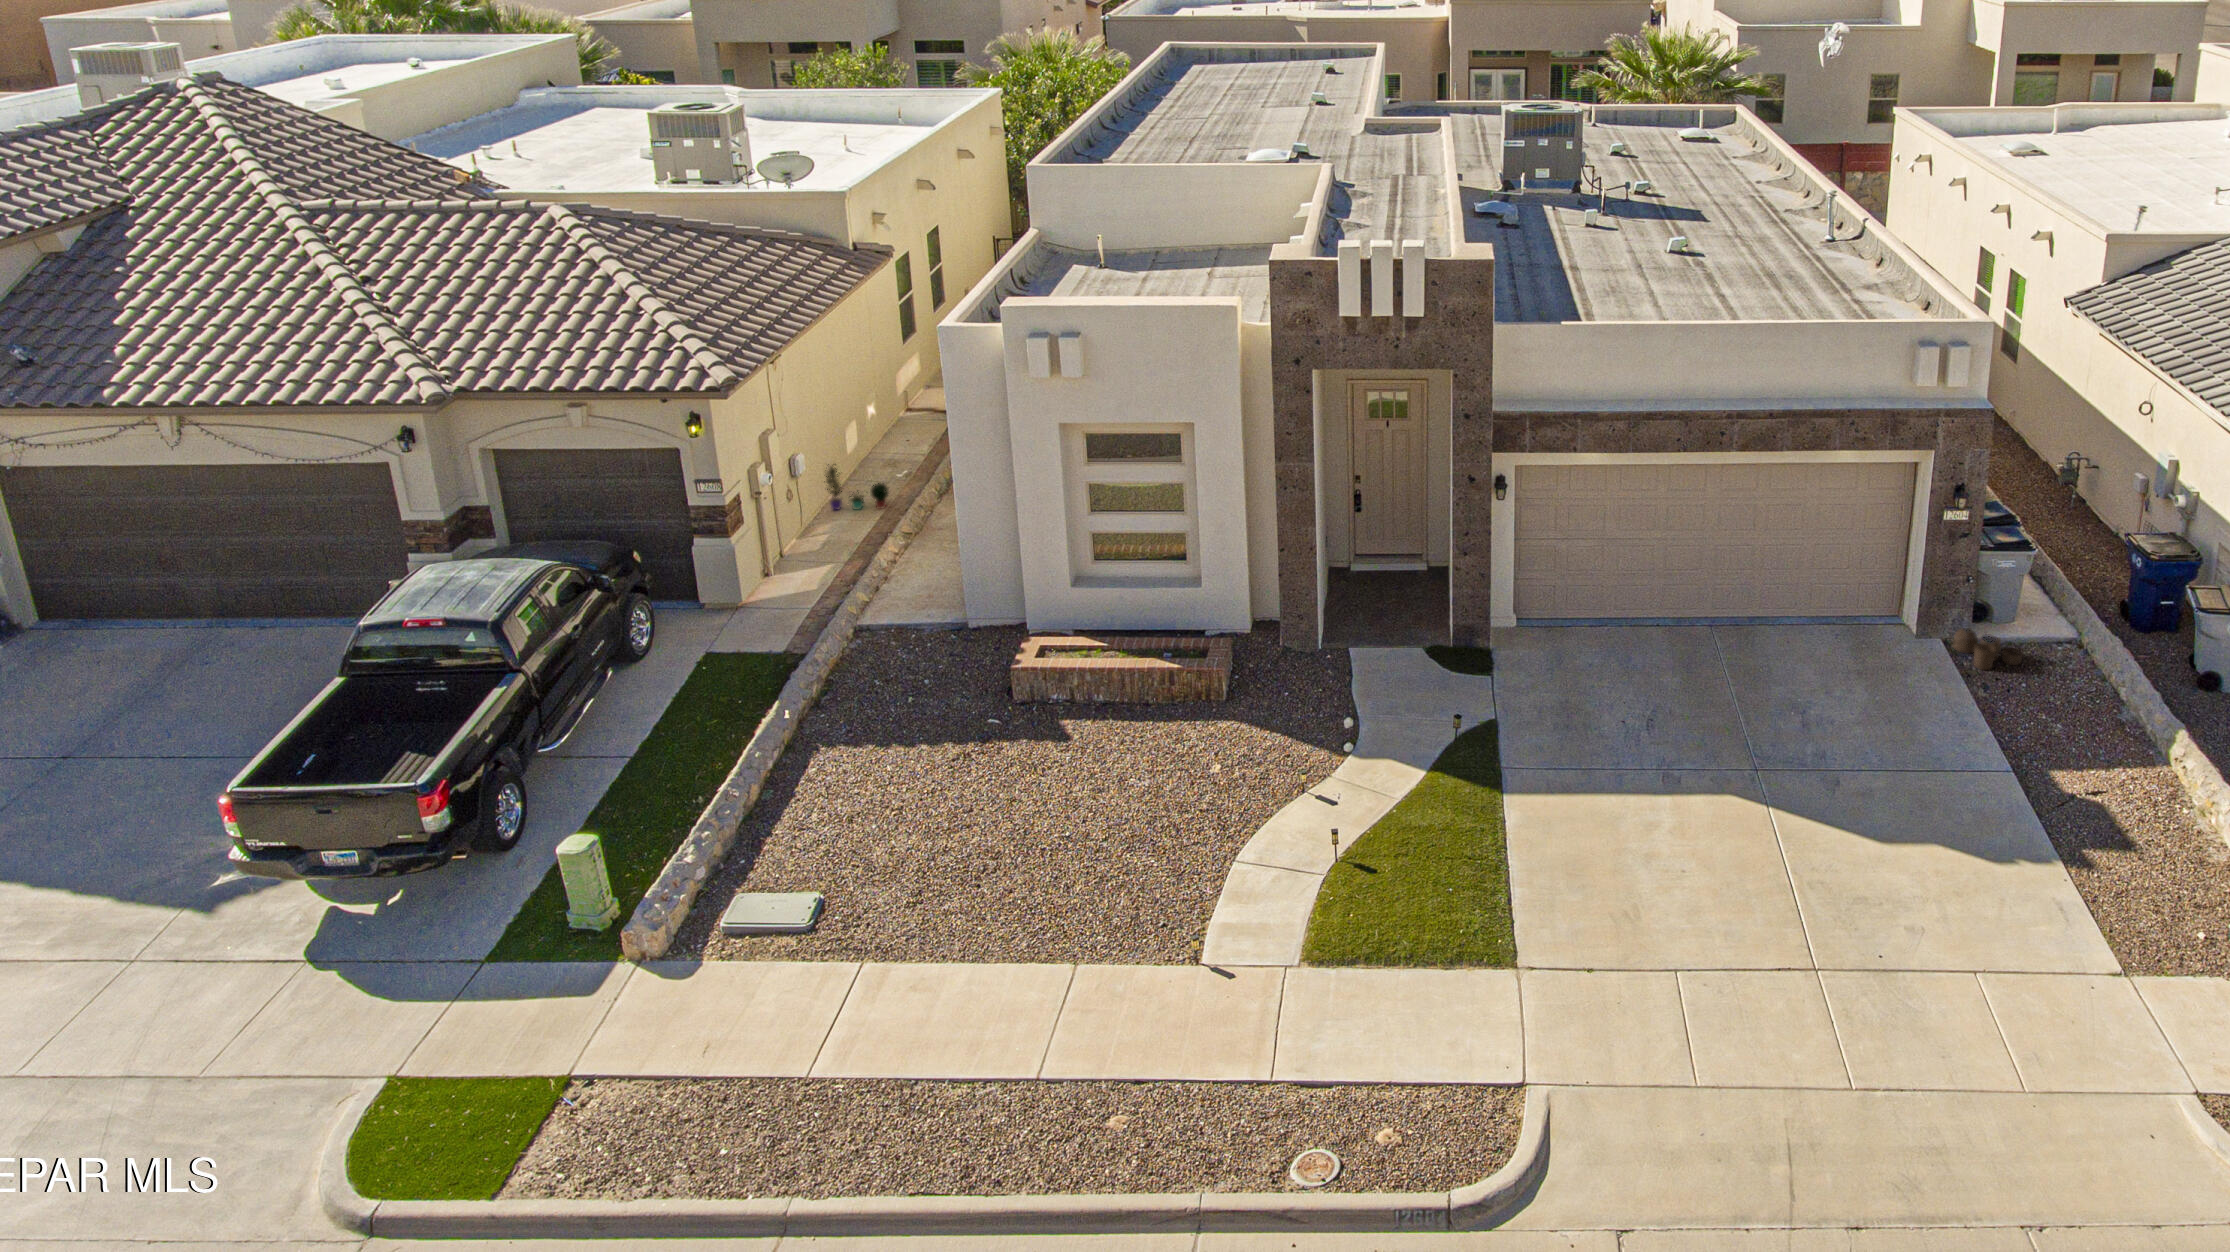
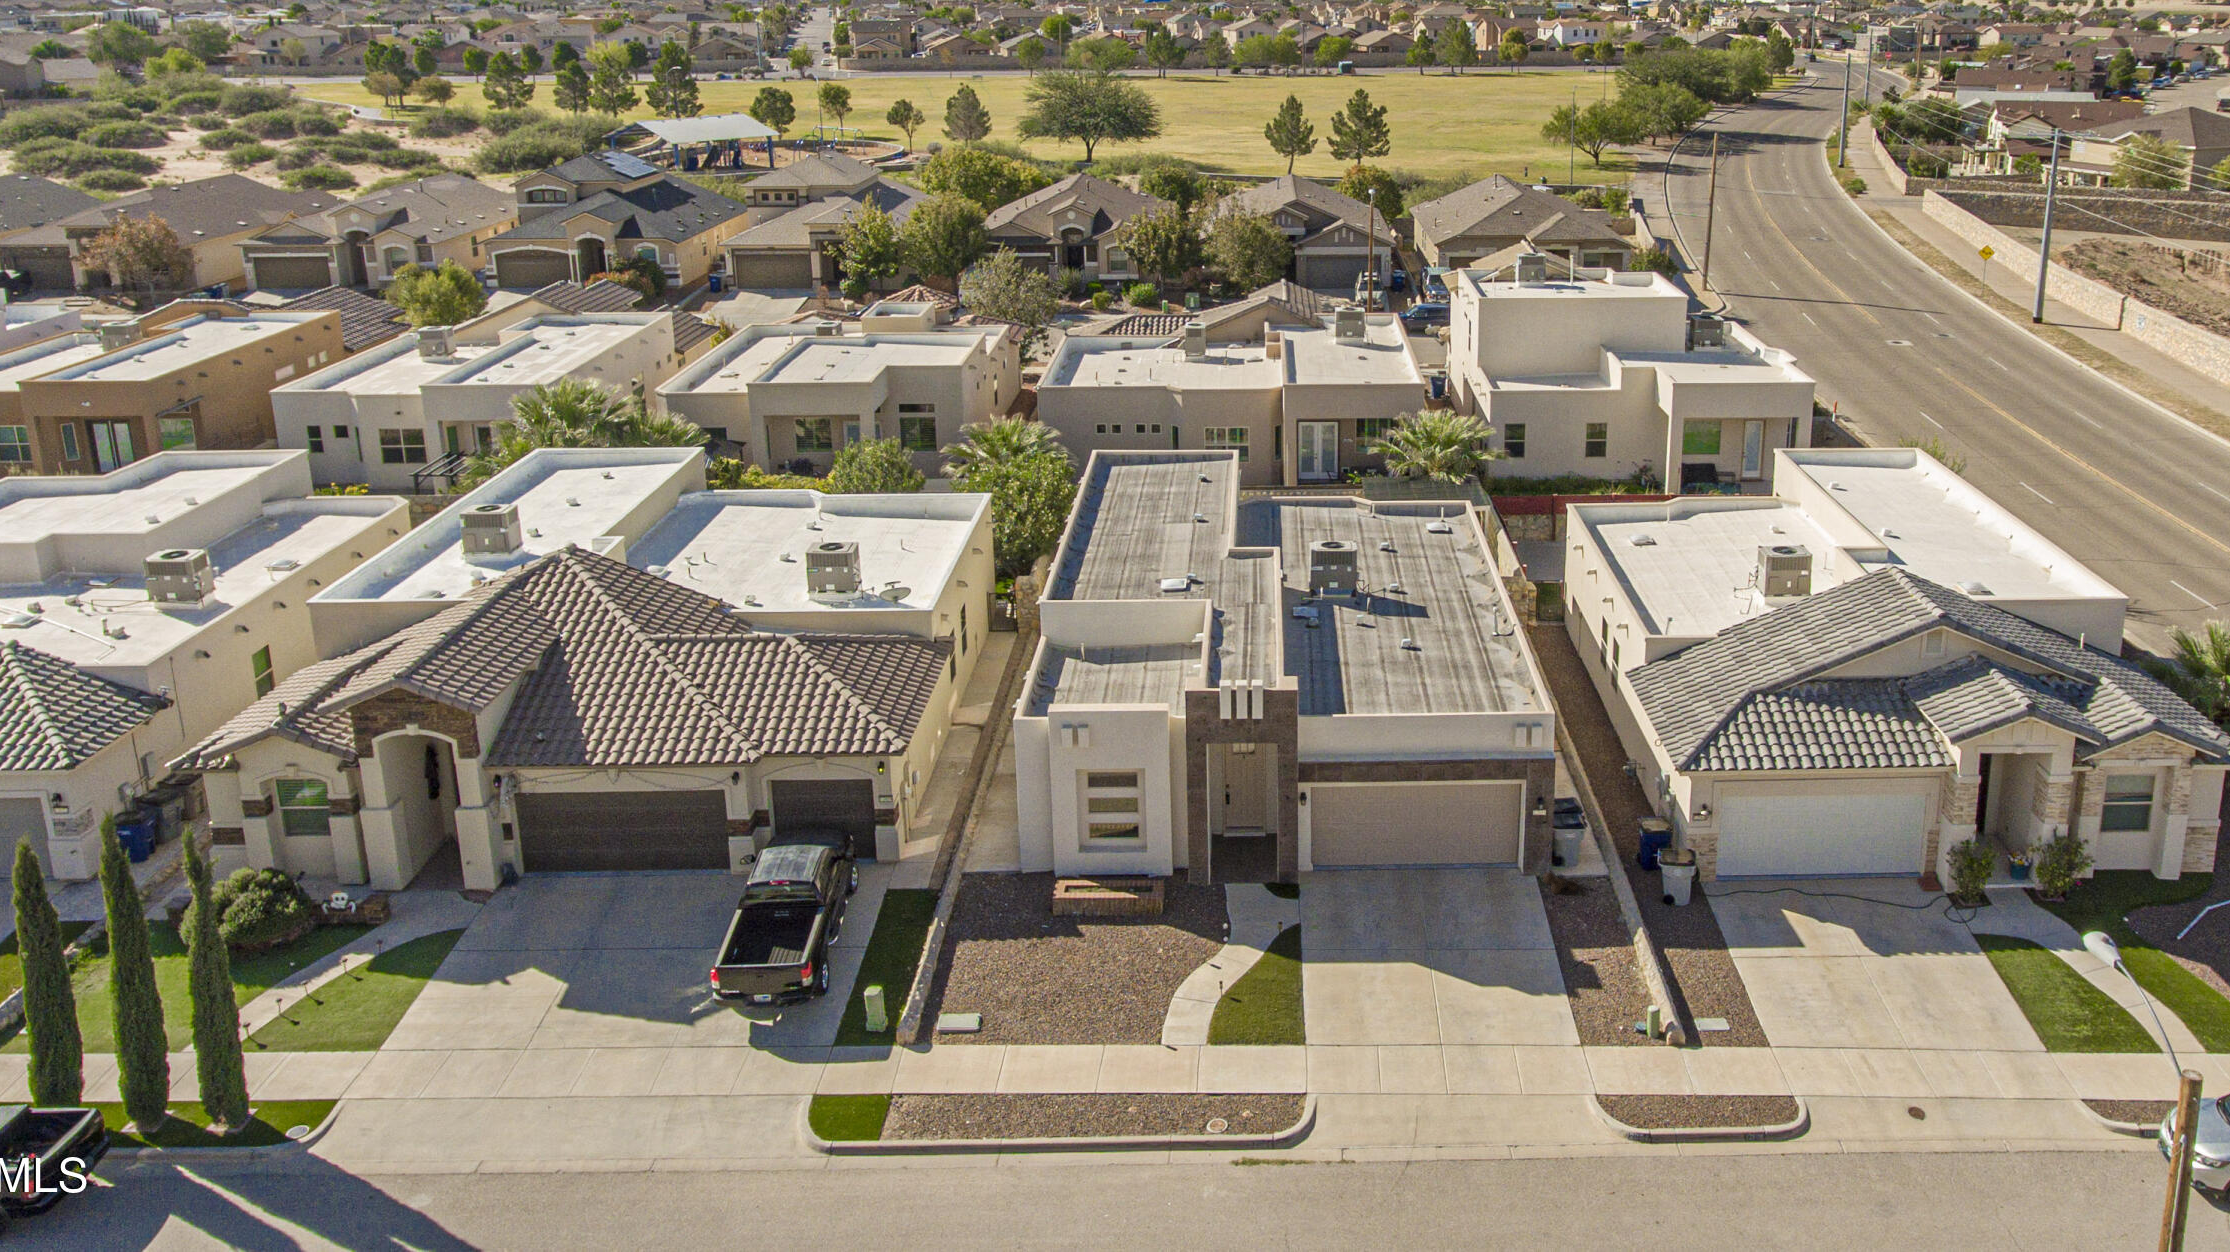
potted plant: present [824,464,888,510] -> none [928,773,965,800]

